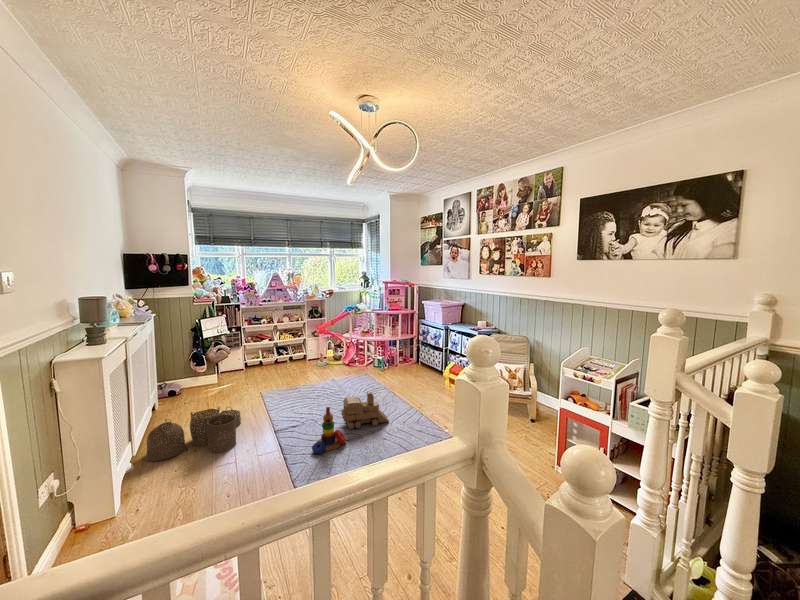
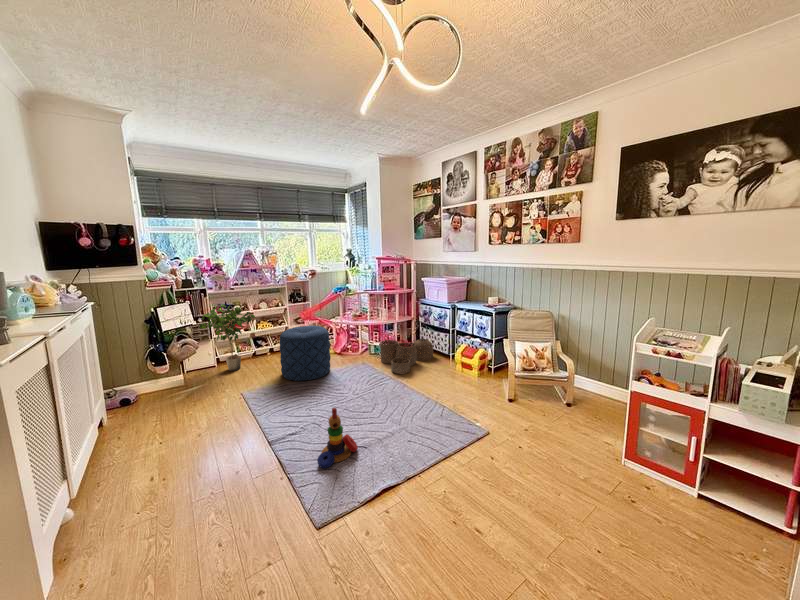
potted plant: none [233,318,279,375] -> present [199,304,255,371]
pouf: none [297,339,339,386] -> present [280,326,331,381]
toy train: present [342,392,389,429] -> none [346,385,403,432]
woven basket: present [147,407,241,461] -> present [380,337,433,374]

